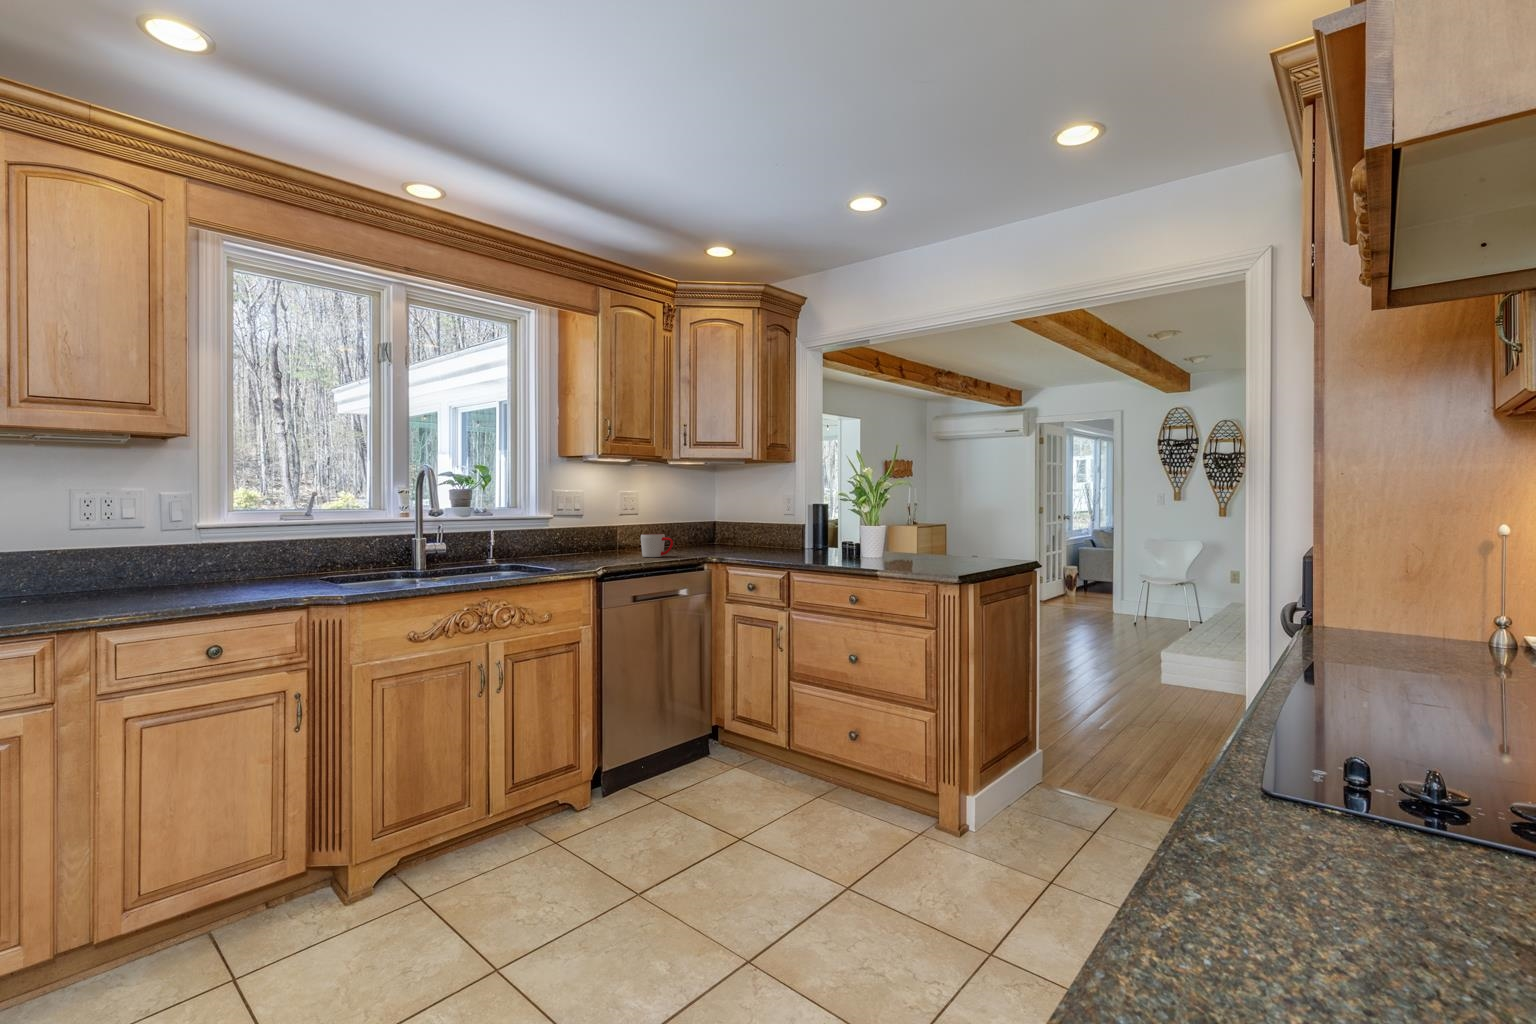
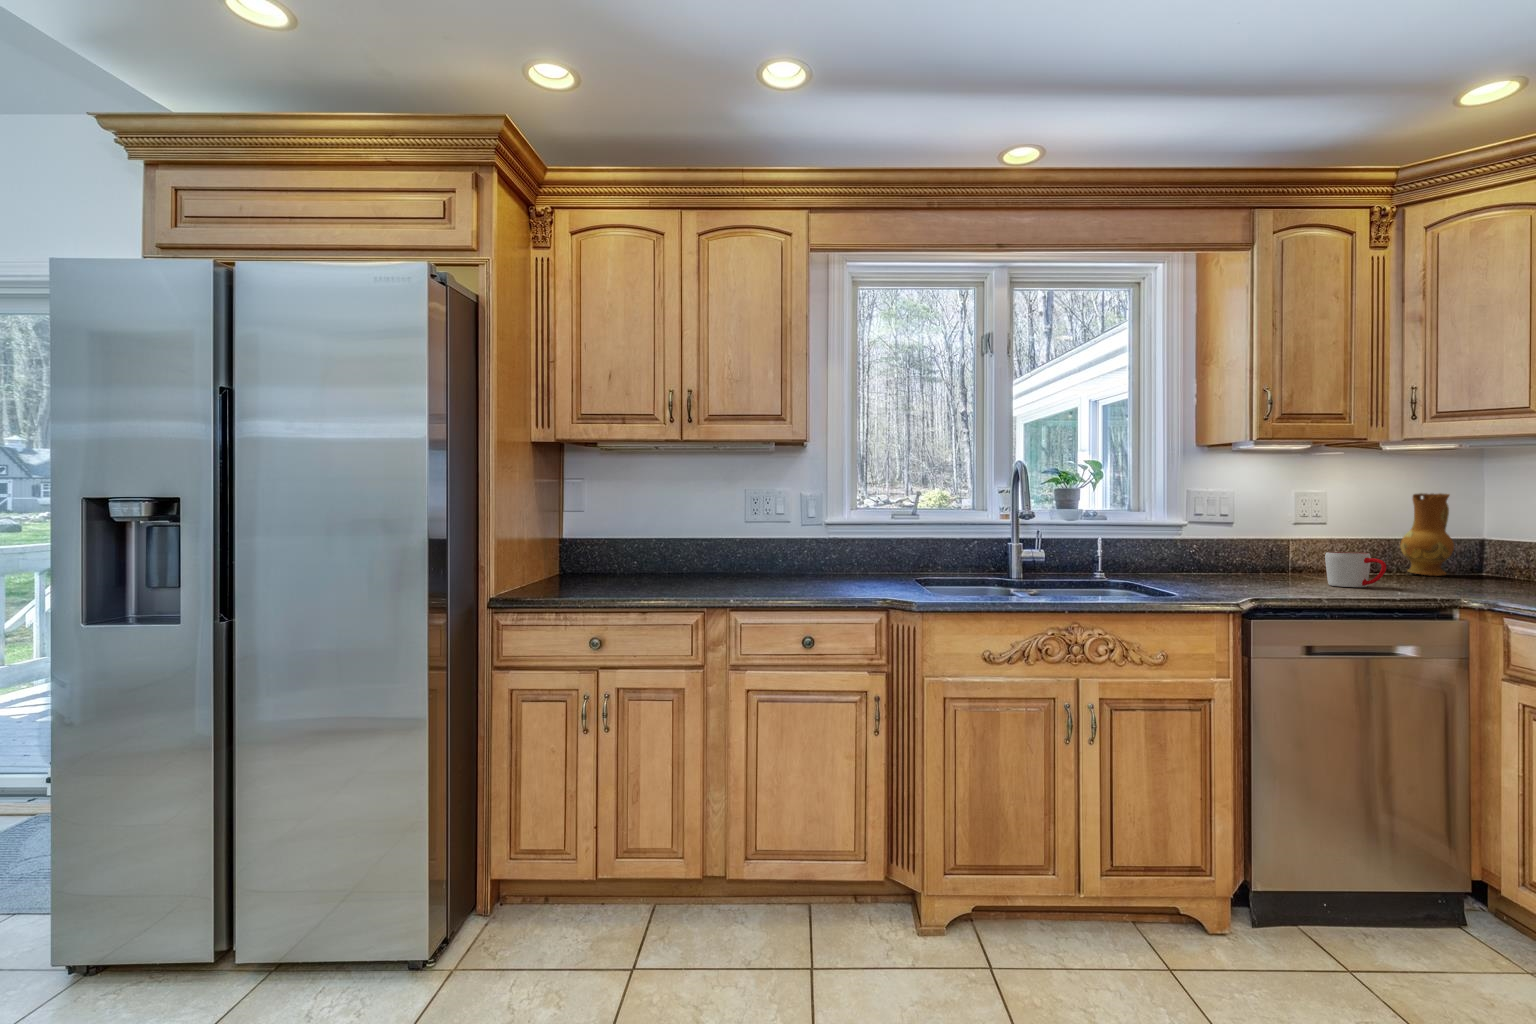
ceramic jug: none [678,494,703,547] -> present [1400,493,1454,576]

